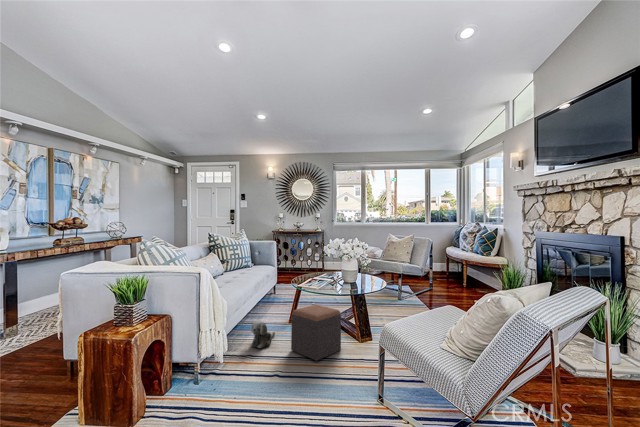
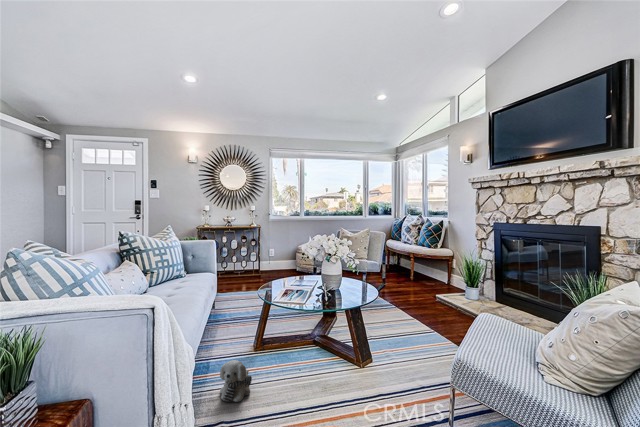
footstool: present [291,305,341,361] -> none [284,324,348,405]

